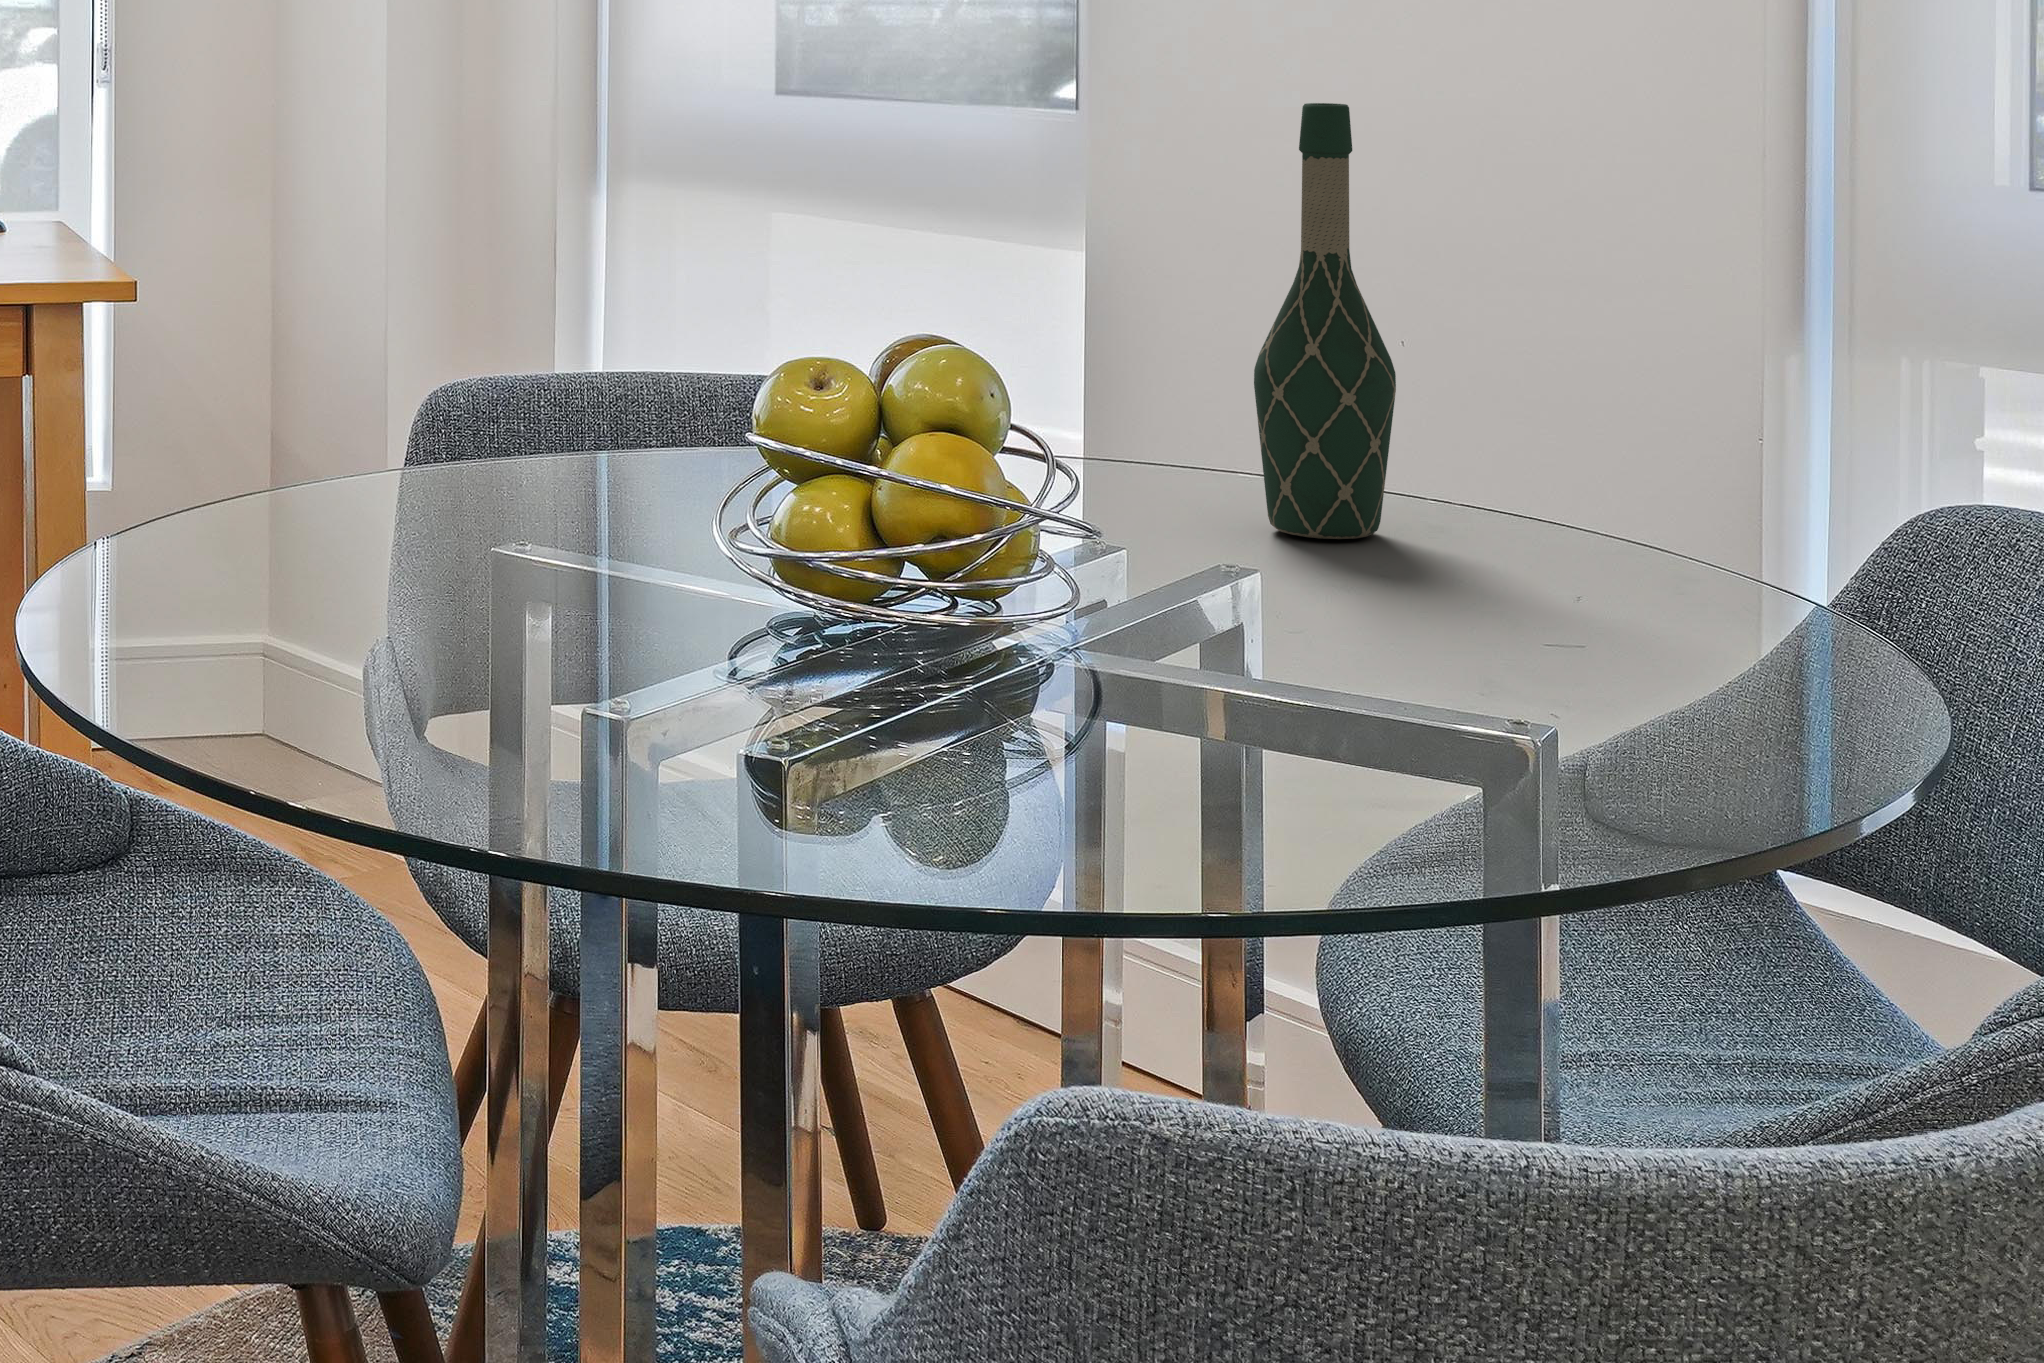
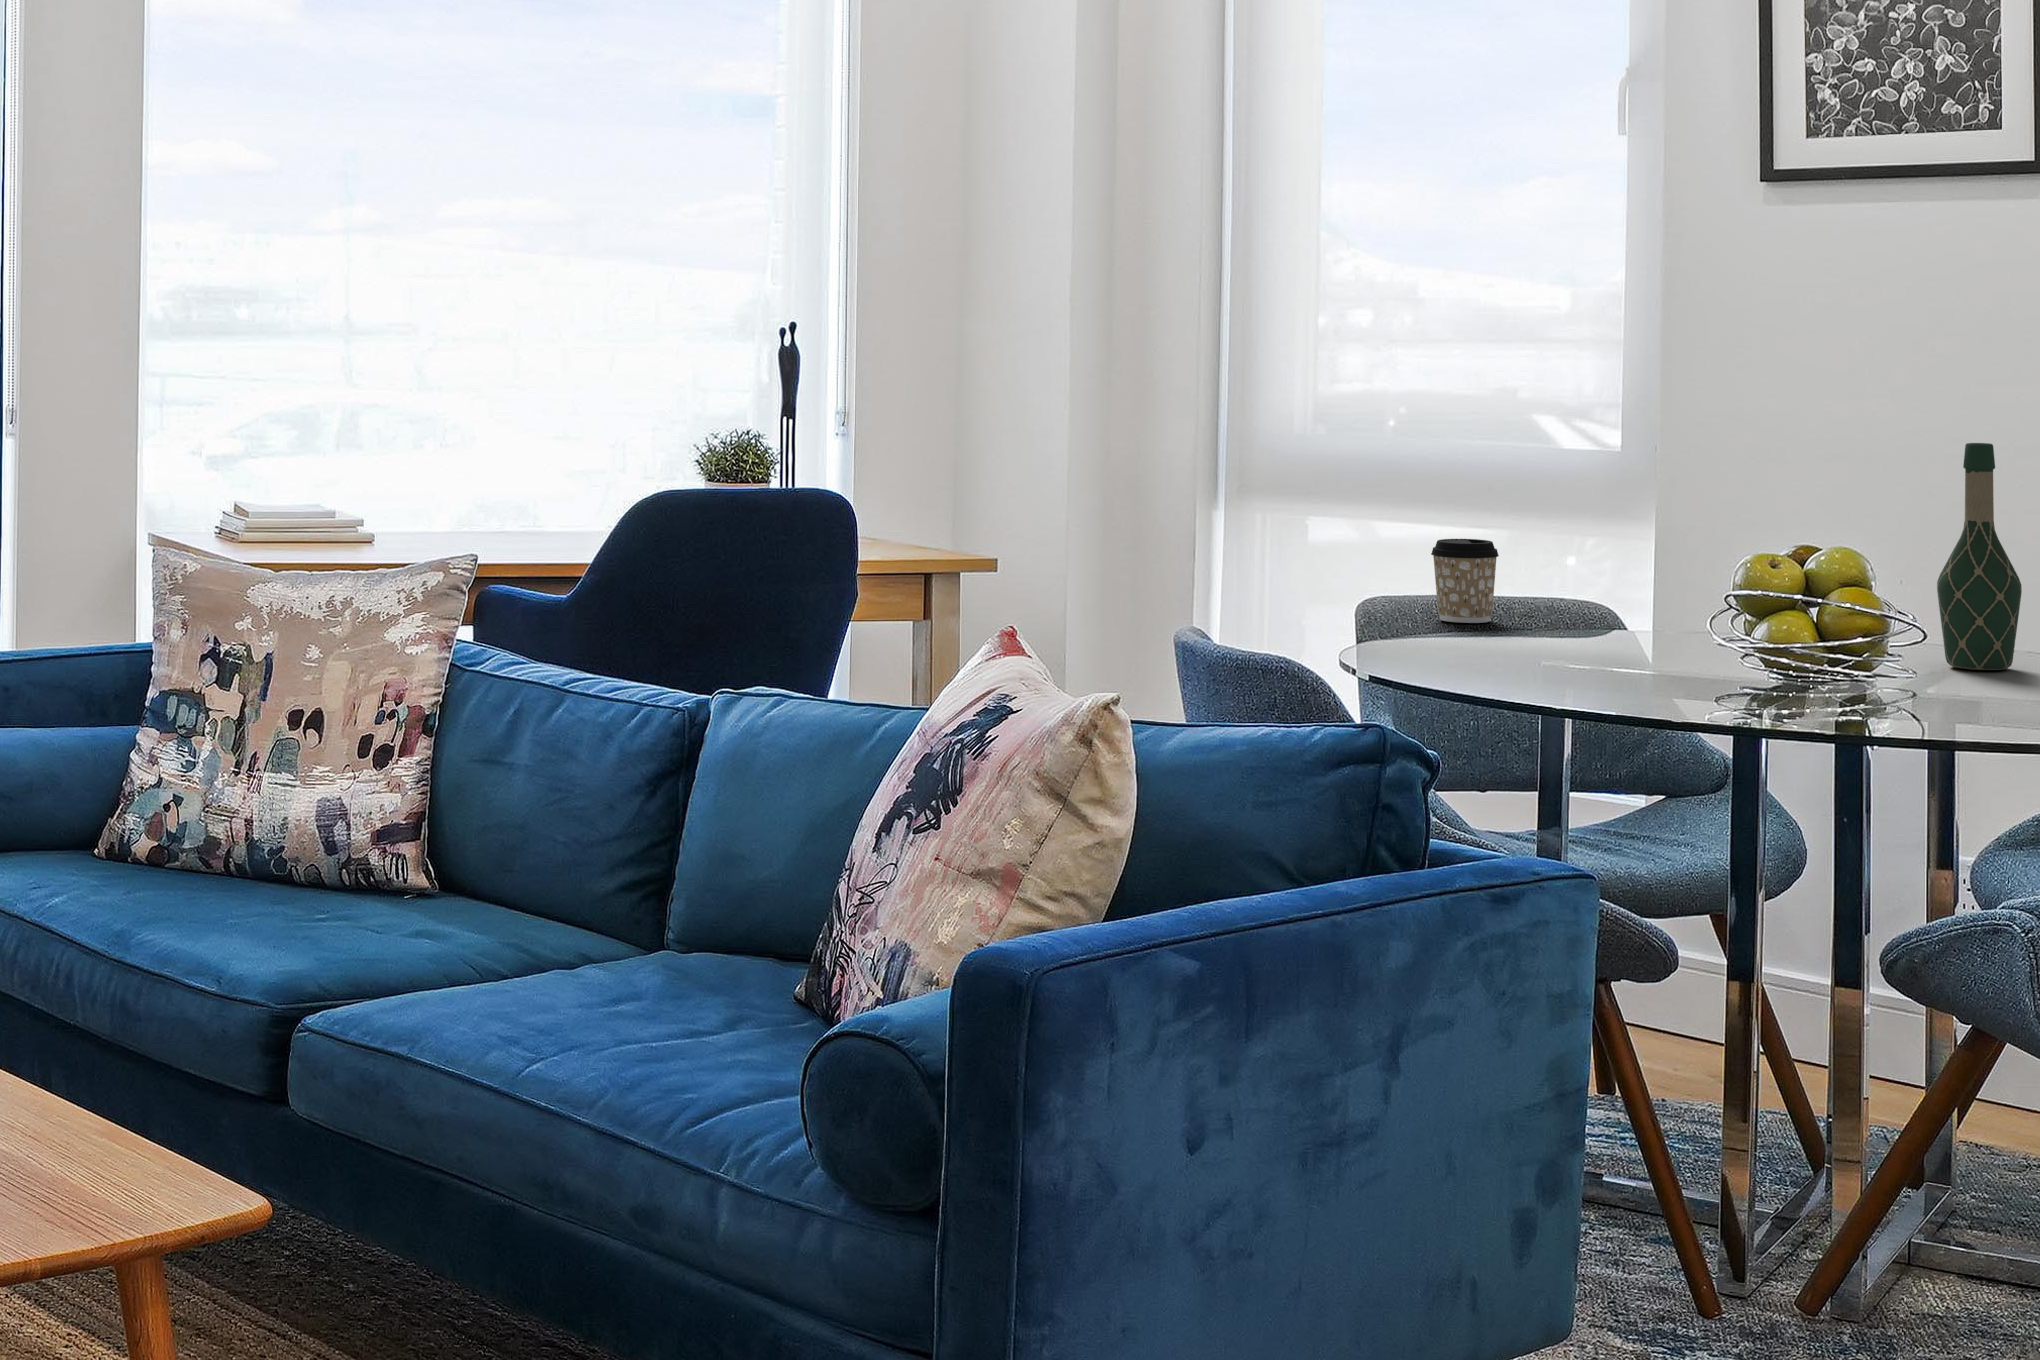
coffee cup: none [545,267,653,416] -> present [1431,539,1499,623]

